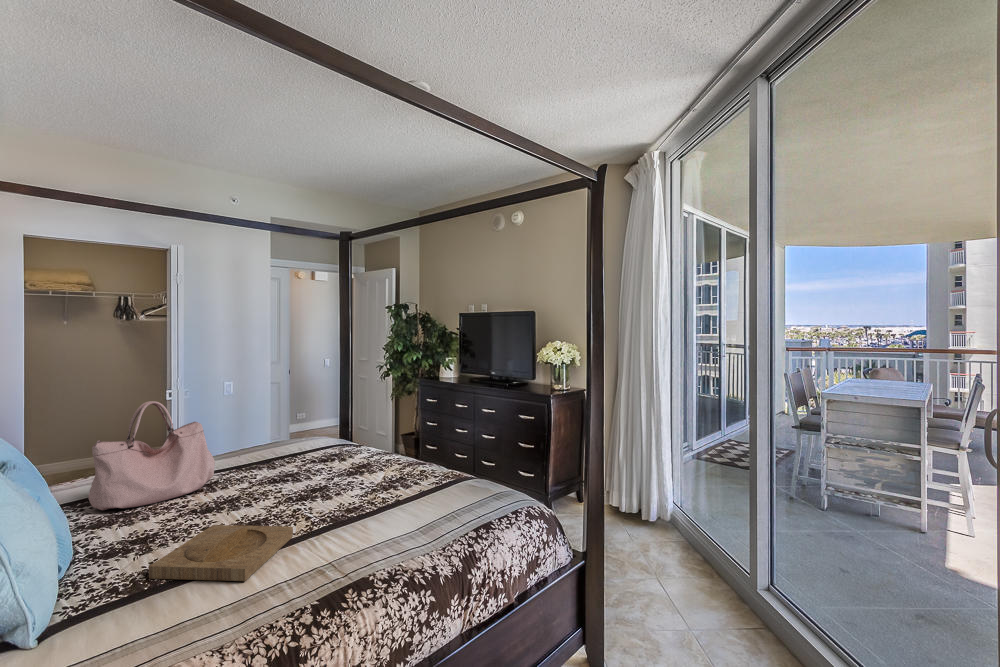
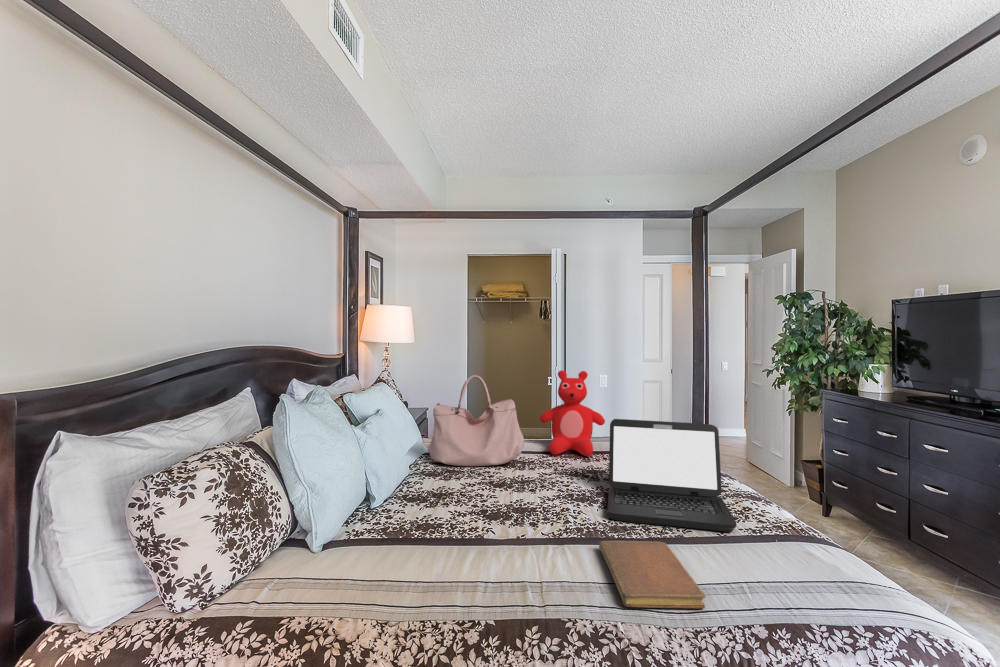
teddy bear: none [215,384,285,469] -> present [540,370,605,456]
laptop: none [318,415,427,504] -> present [608,419,736,532]
notebook: none [352,506,443,551] -> present [599,541,706,608]
tray: present [149,525,293,581] -> none [406,499,534,565]

